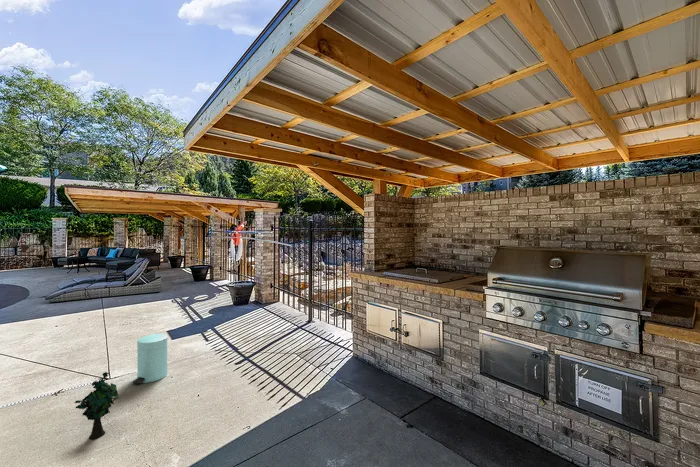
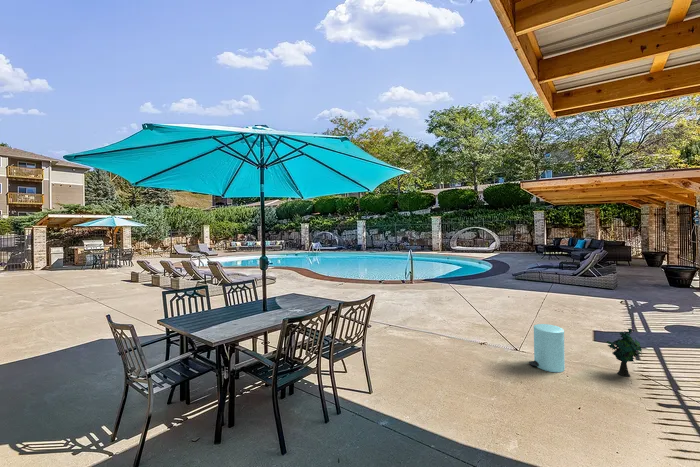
decorative plant: present [75,372,119,439] -> present [607,329,642,377]

